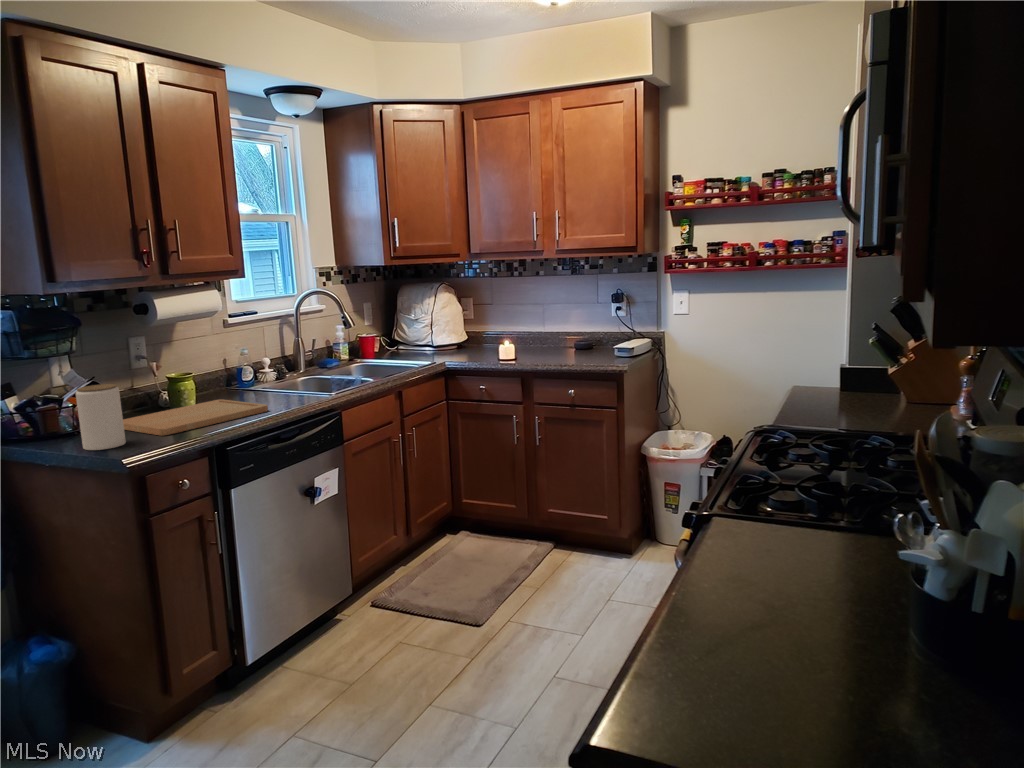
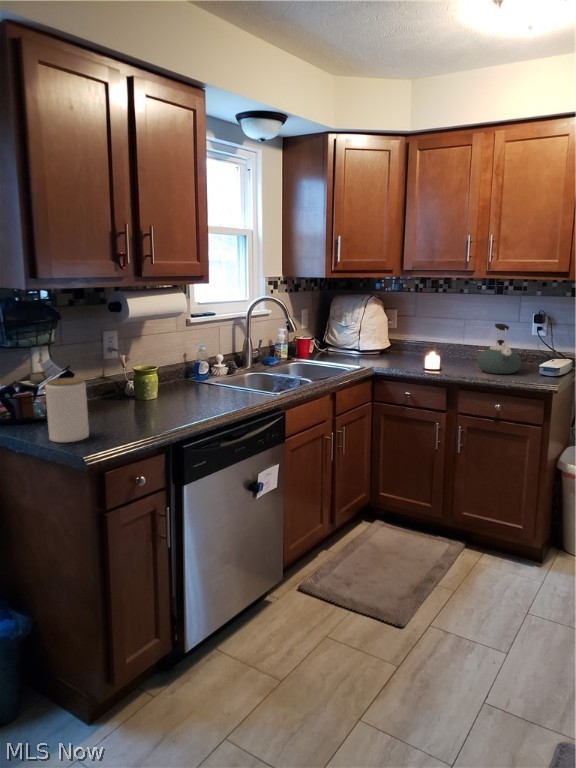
kettle: none [553,305,598,358] -> present [478,324,521,374]
cutting board: present [123,399,268,436] -> none [84,393,221,430]

